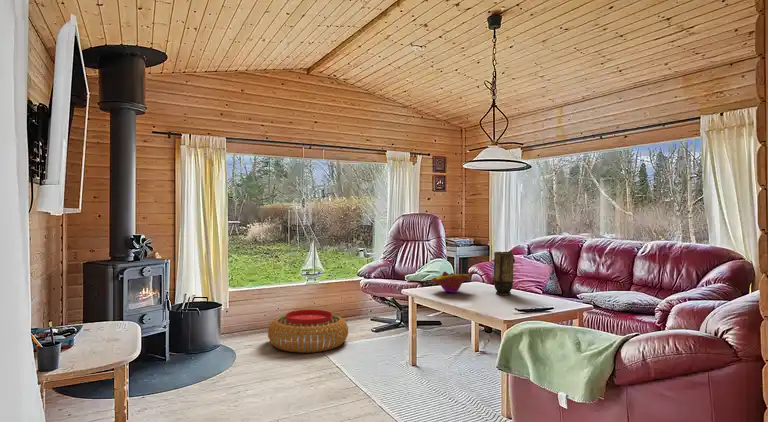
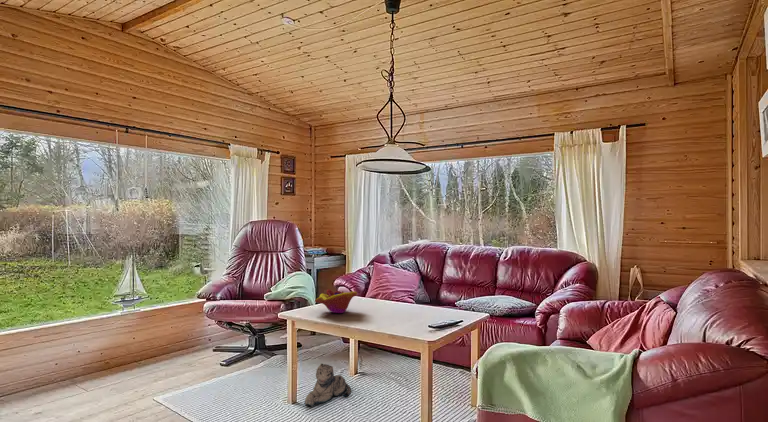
vase: present [494,252,515,295] -> none [383,264,404,311]
pouf: present [268,310,348,353] -> none [85,345,199,406]
plush toy: none [421,336,467,371] -> present [305,364,351,406]

